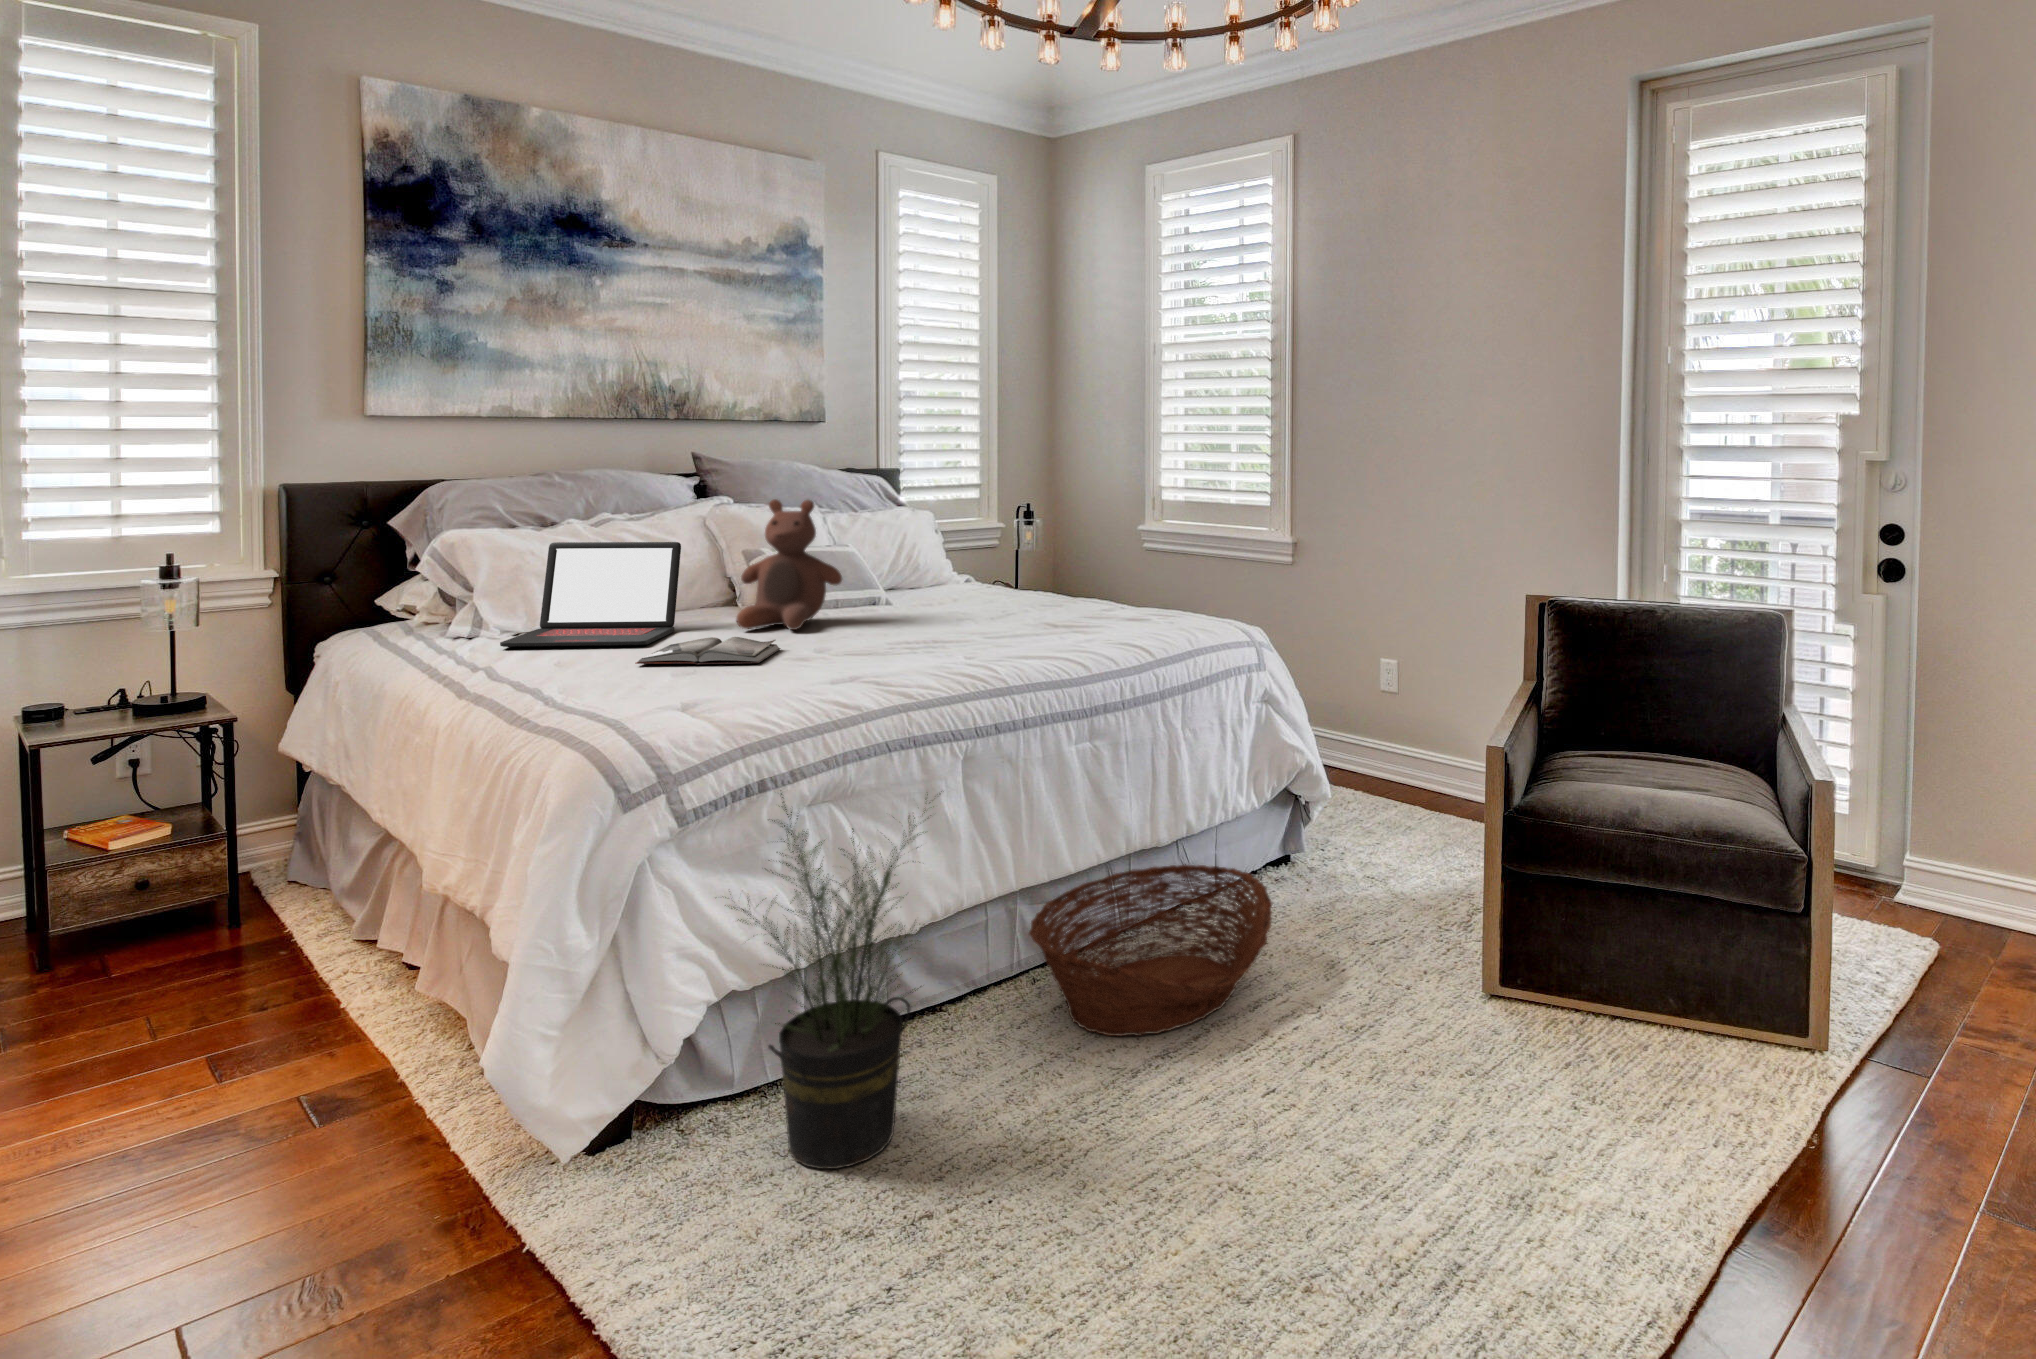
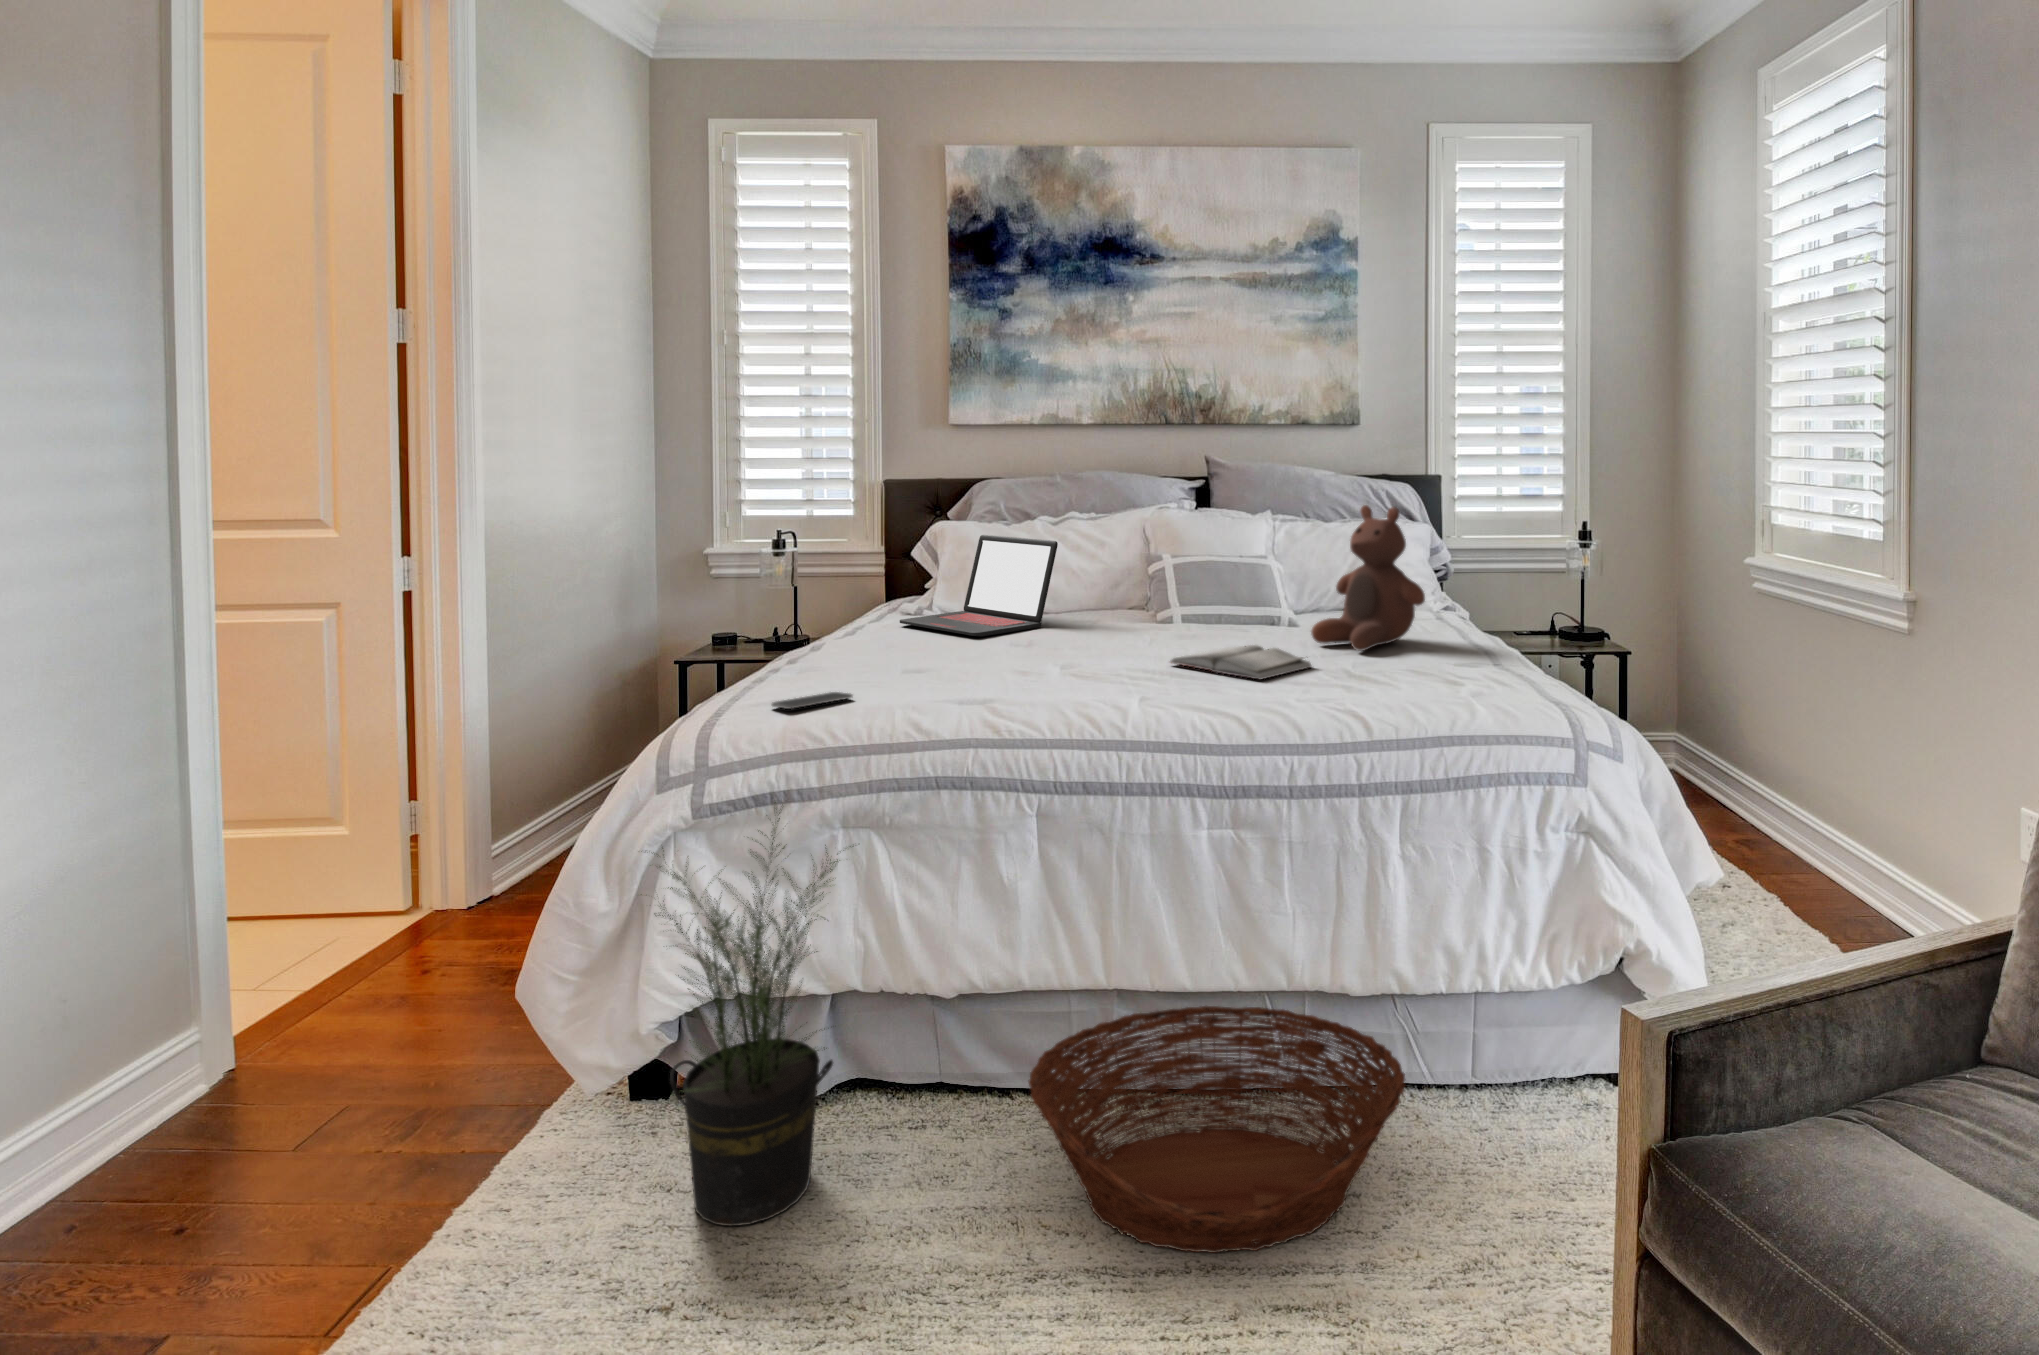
stuffed bear: present [736,499,842,630] -> present [1311,505,1425,651]
hardback book: present [635,637,781,665] -> present [1170,645,1312,680]
smartphone: none [664,694,723,715] -> present [772,692,852,709]

